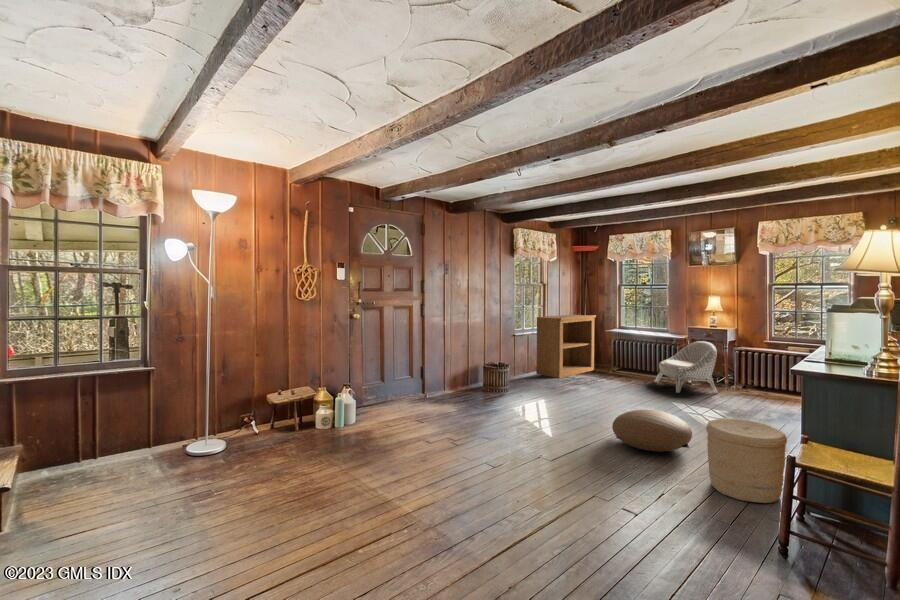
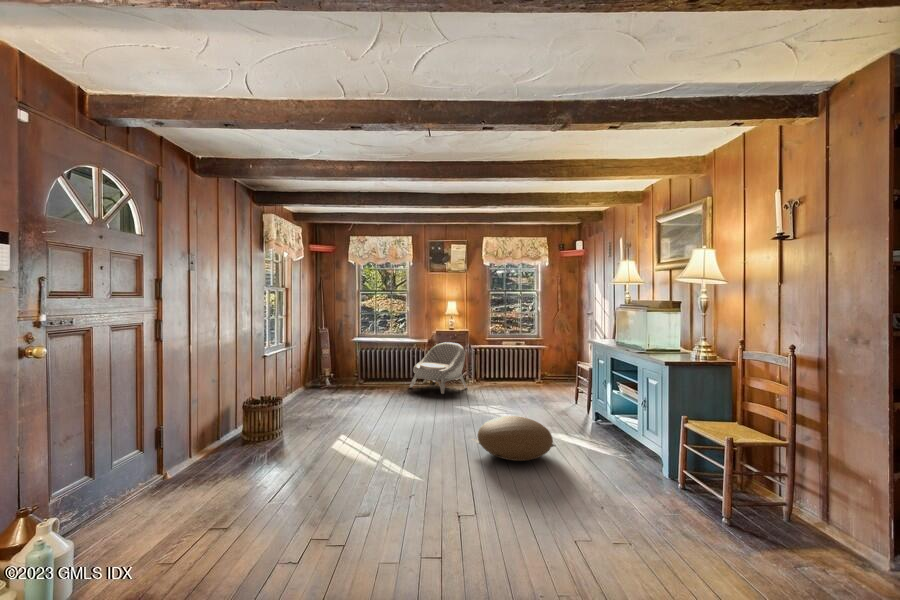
bookshelf: present [536,315,596,378] -> none [284,324,340,401]
woven basket: present [706,419,787,503] -> none [594,408,658,482]

